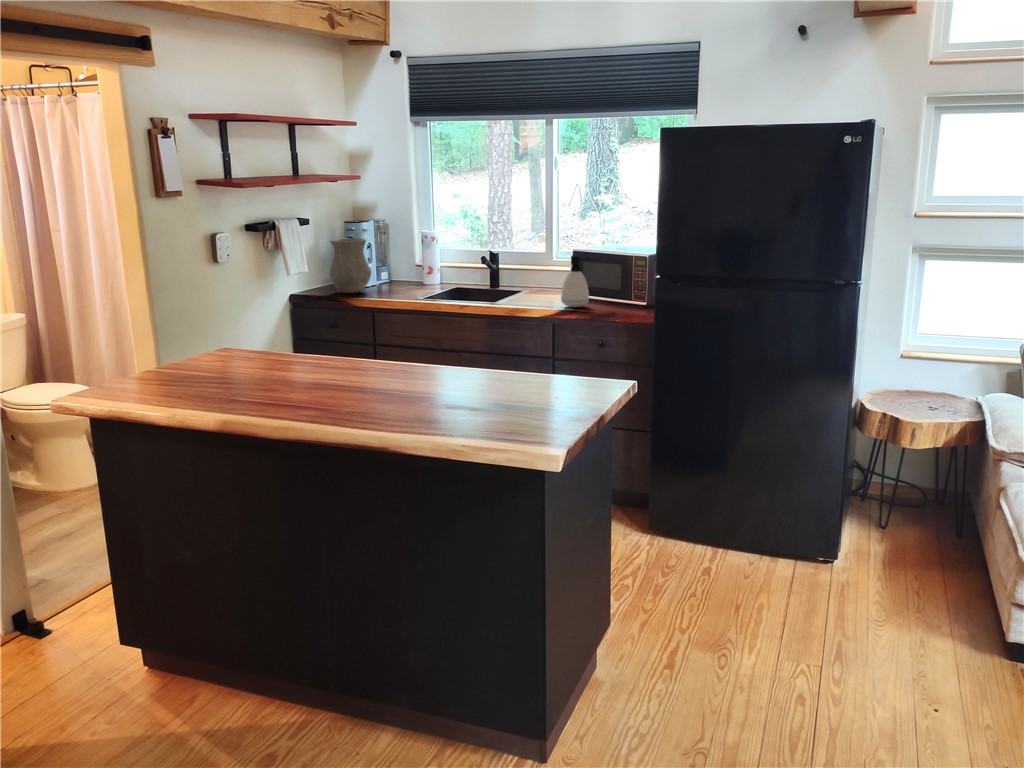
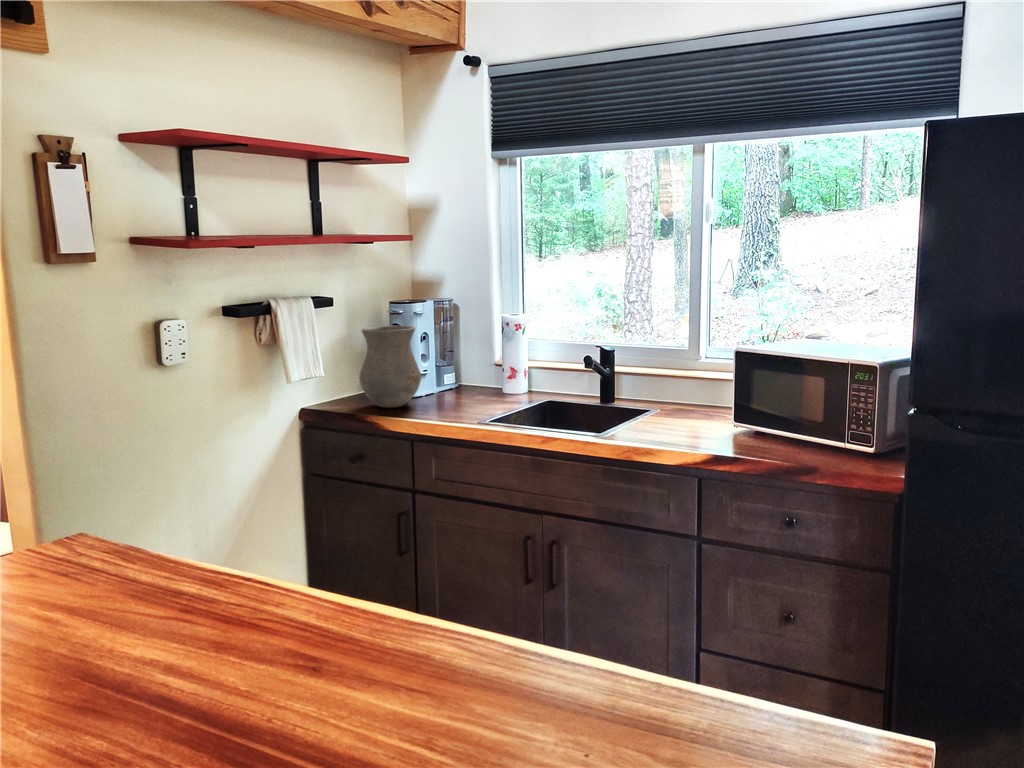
soap dispenser: present [561,255,589,307] -> none [714,362,766,450]

